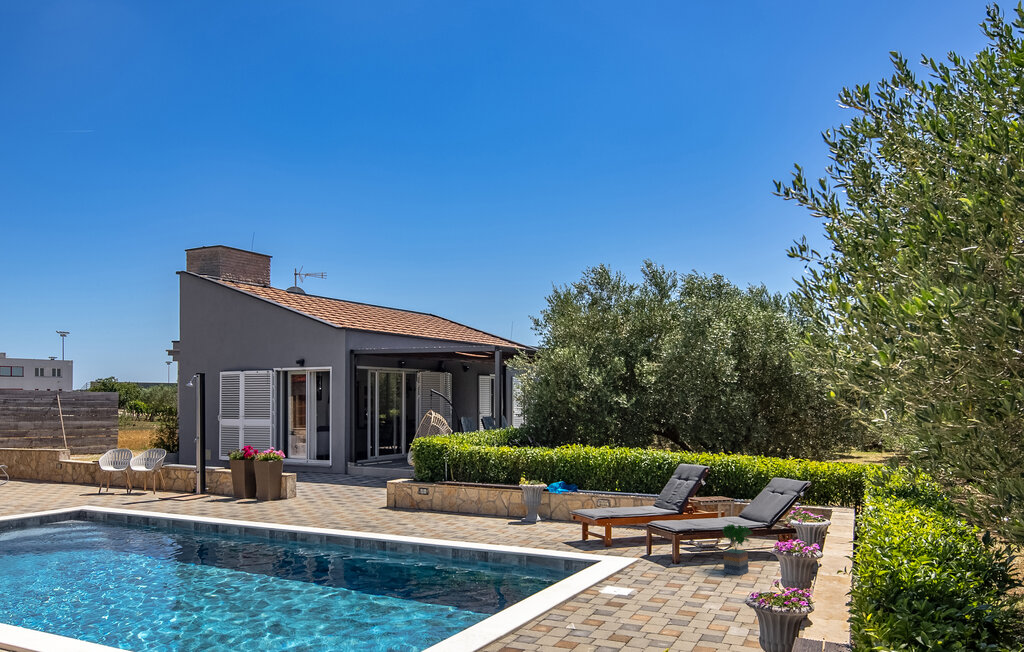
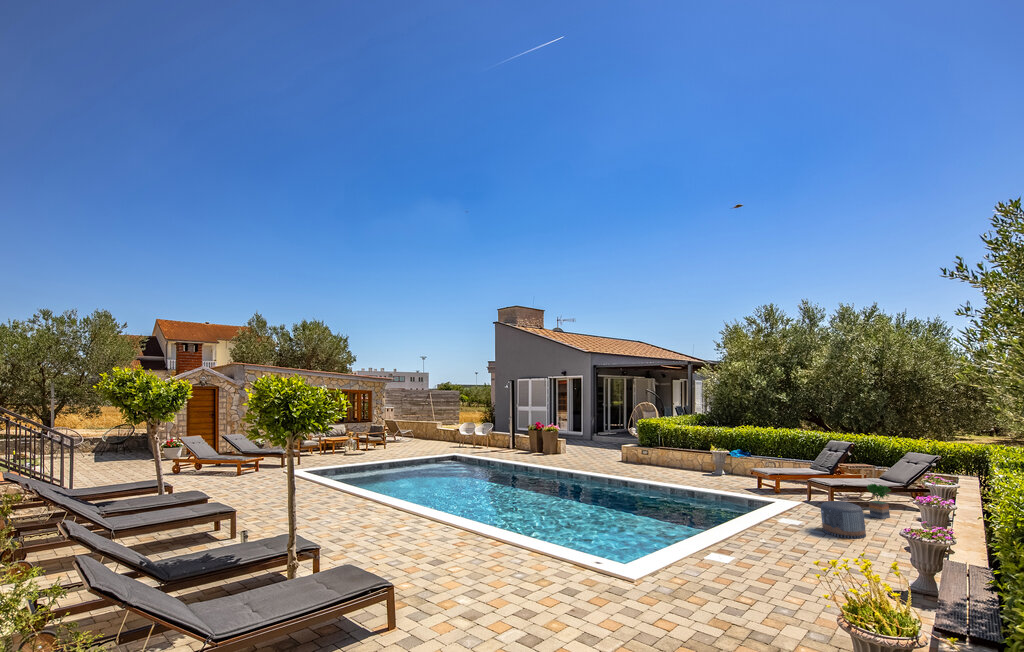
pouf: none [660,555,717,611] -> present [821,501,866,539]

